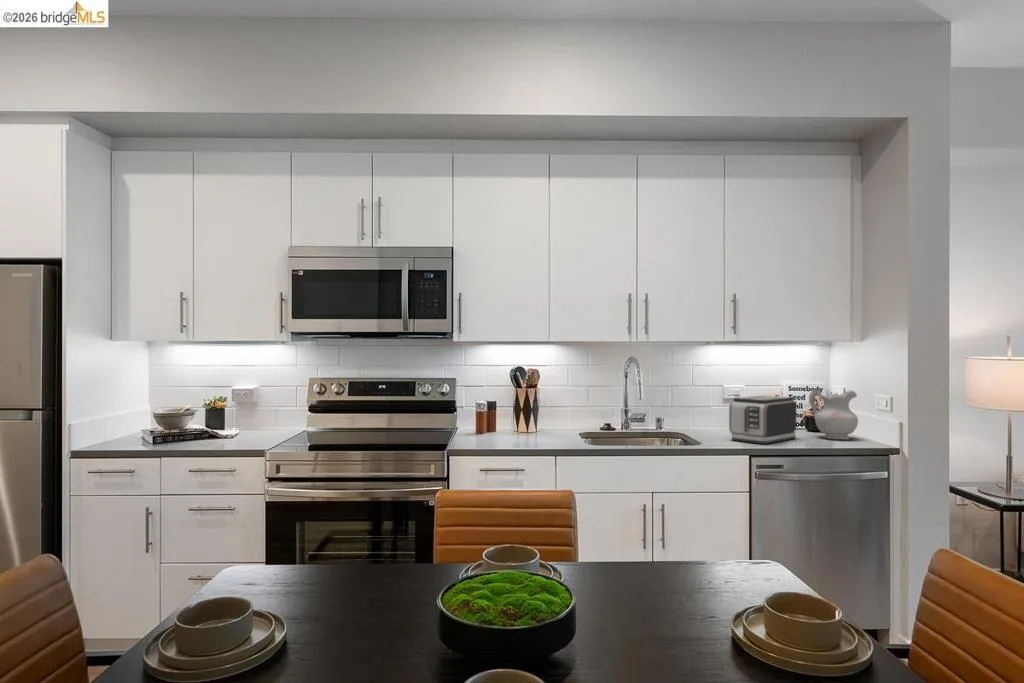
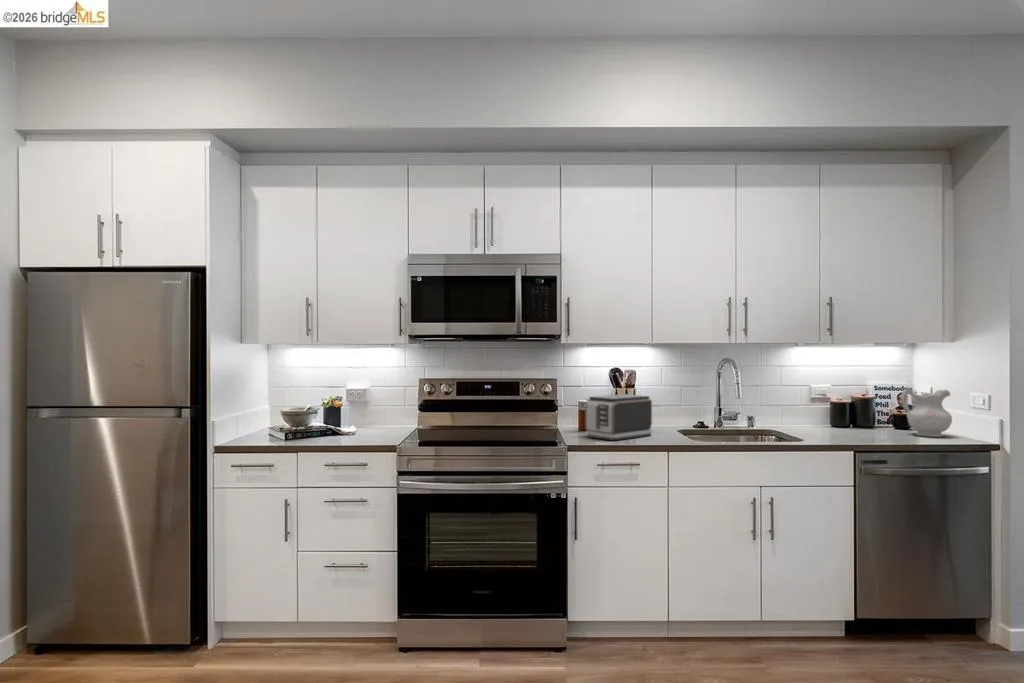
toaster: present [729,395,797,444] -> present [585,394,652,440]

